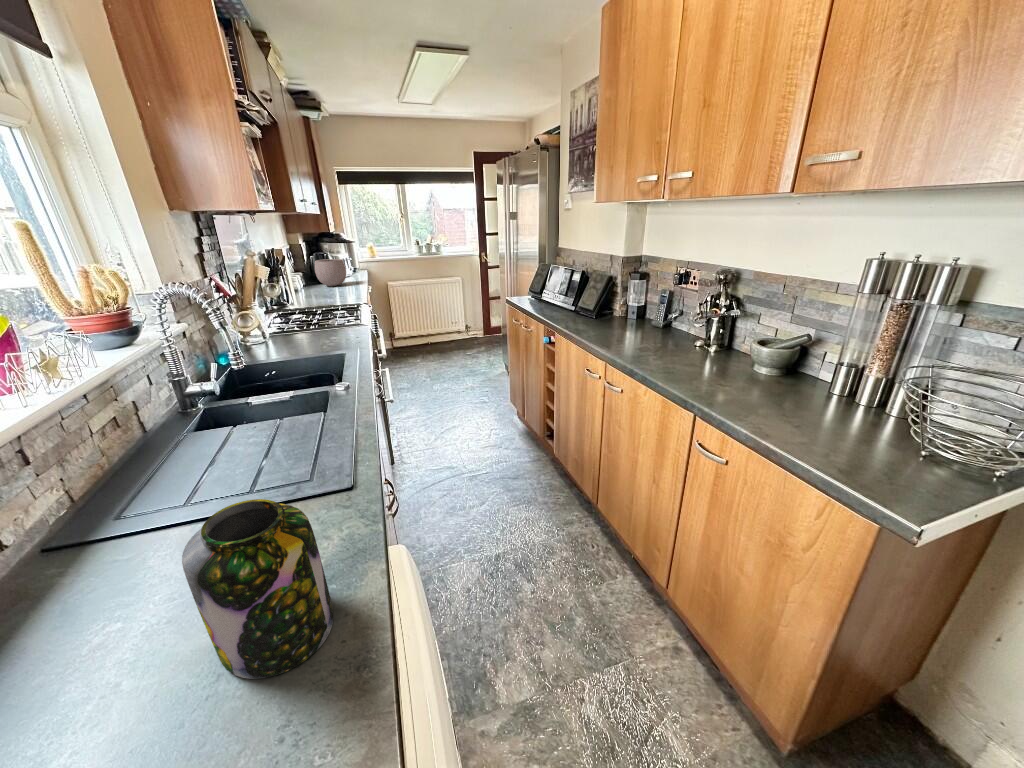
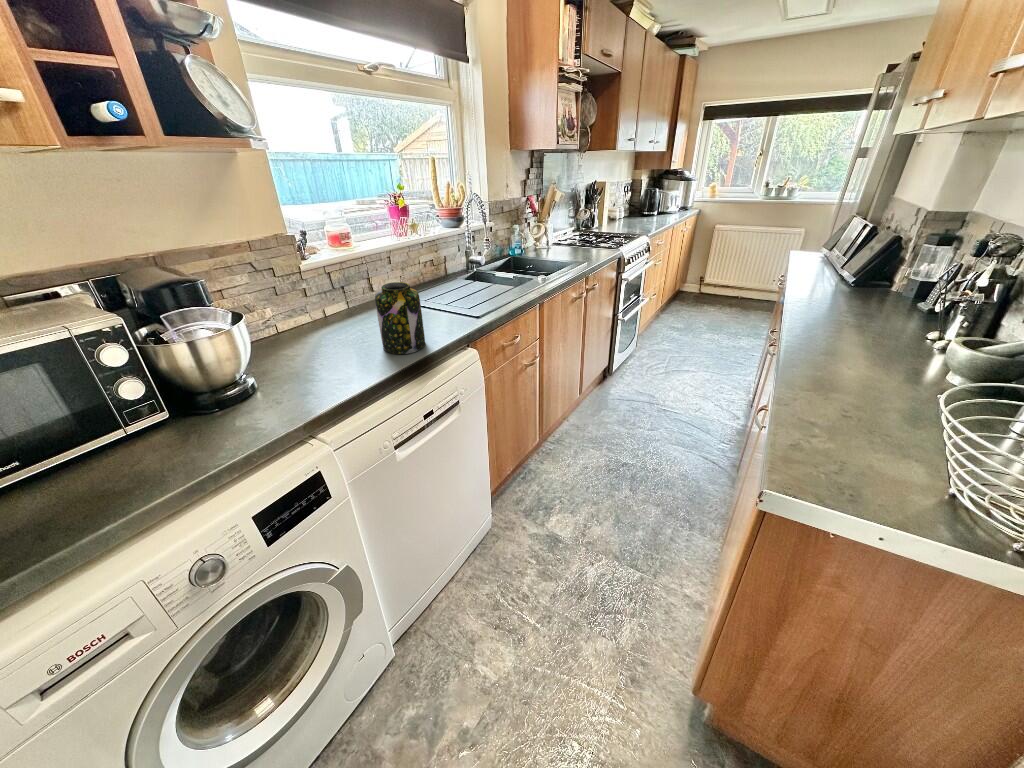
plant pot: present [315,250,346,286] -> none [638,184,665,220]

